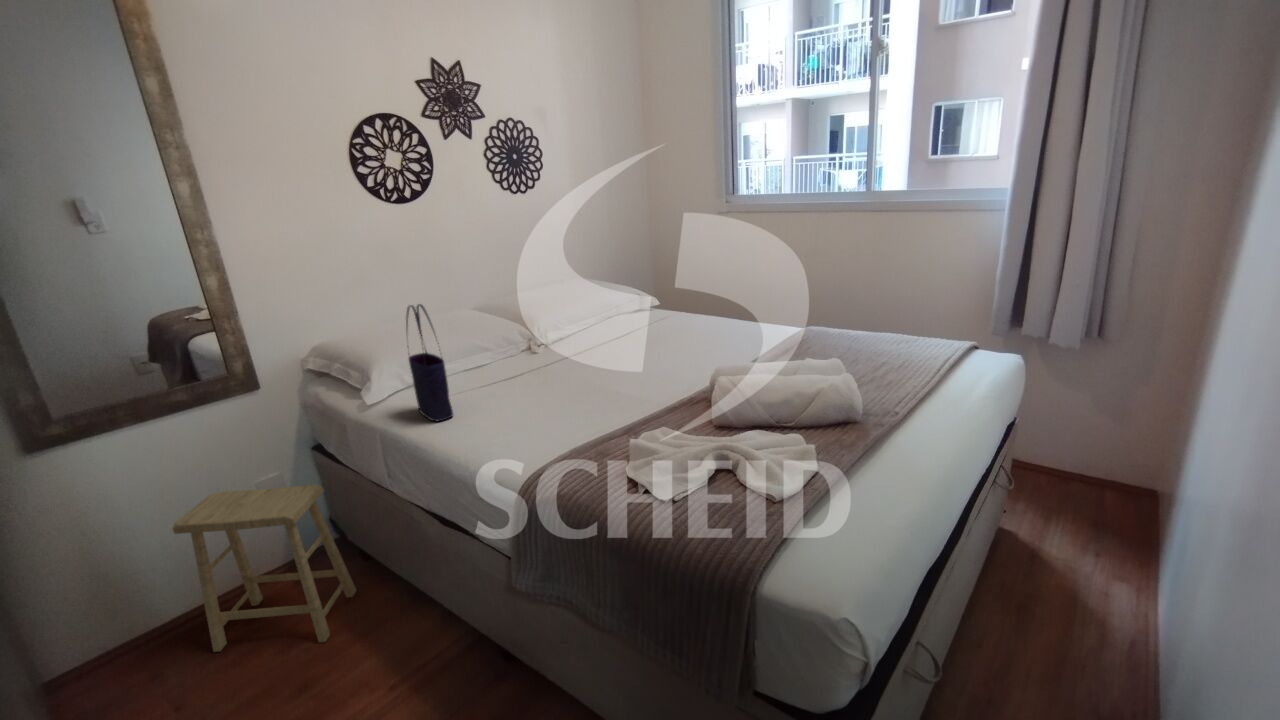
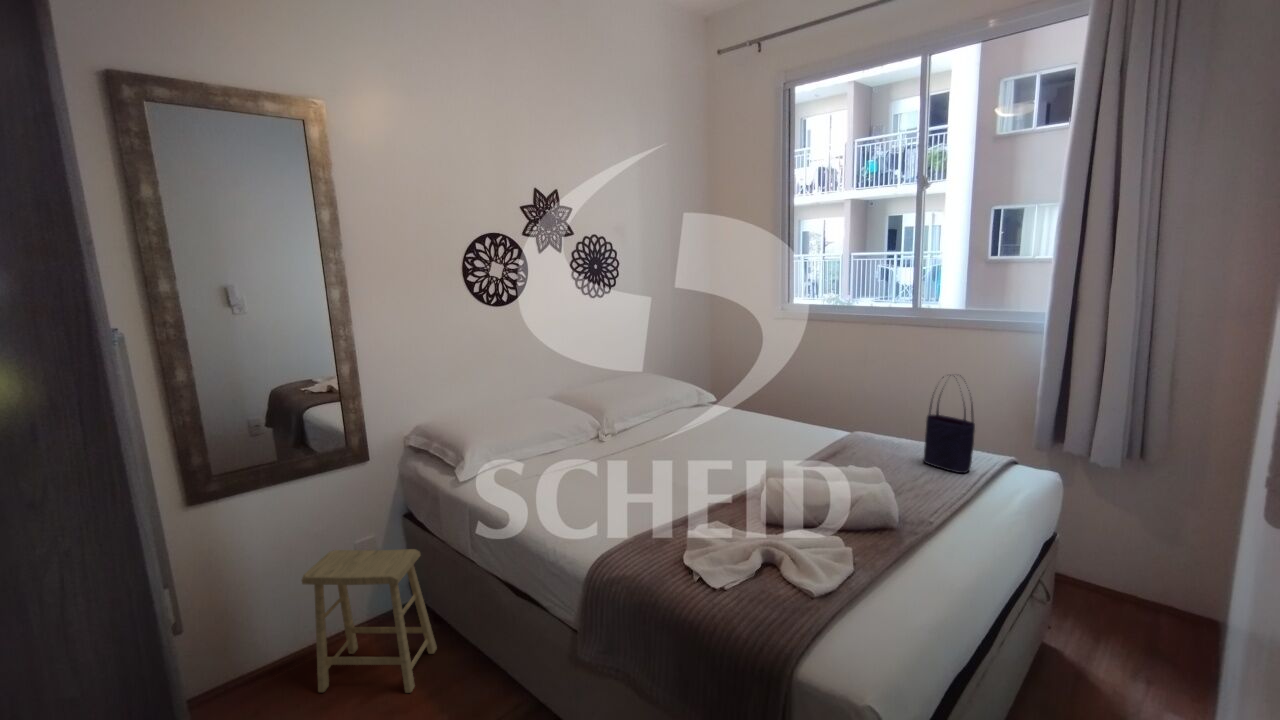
tote bag: present [406,304,453,421] -> present [923,375,975,473]

